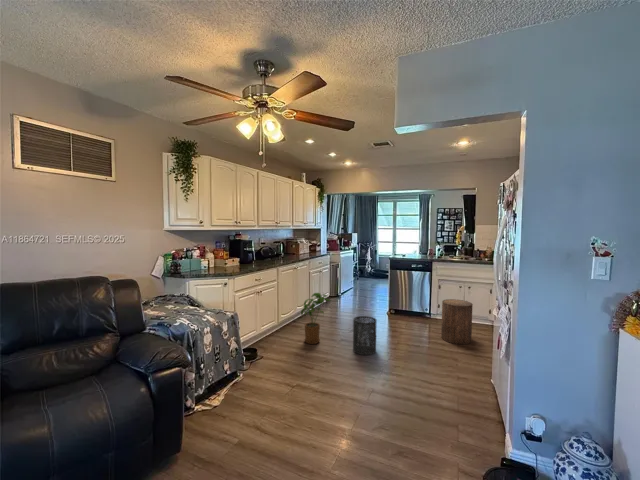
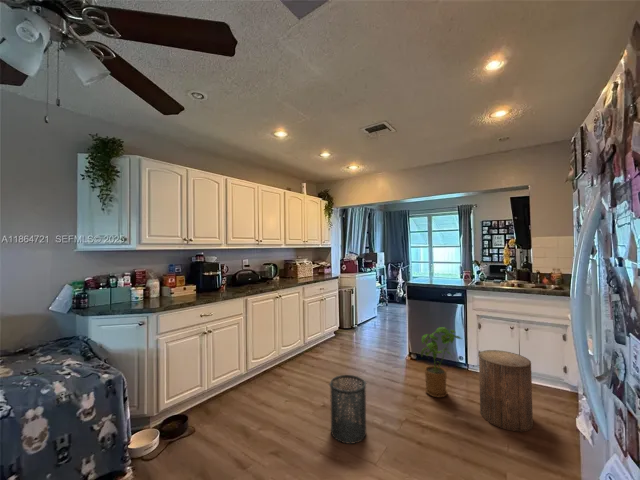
house plant: present [301,293,329,344] -> present [421,327,461,397]

